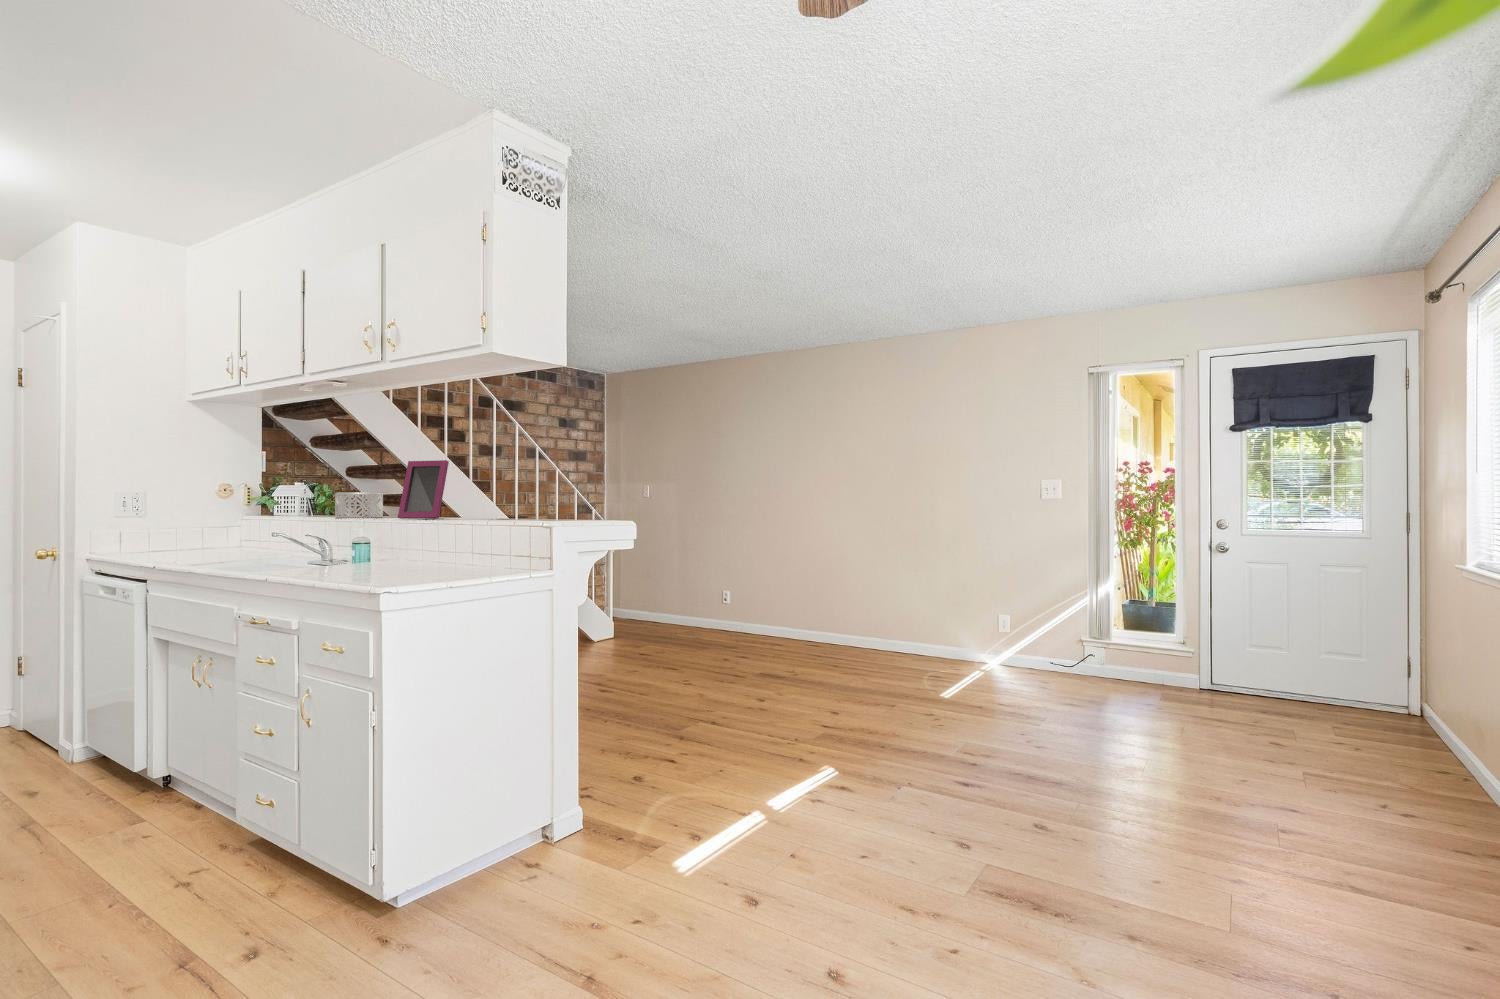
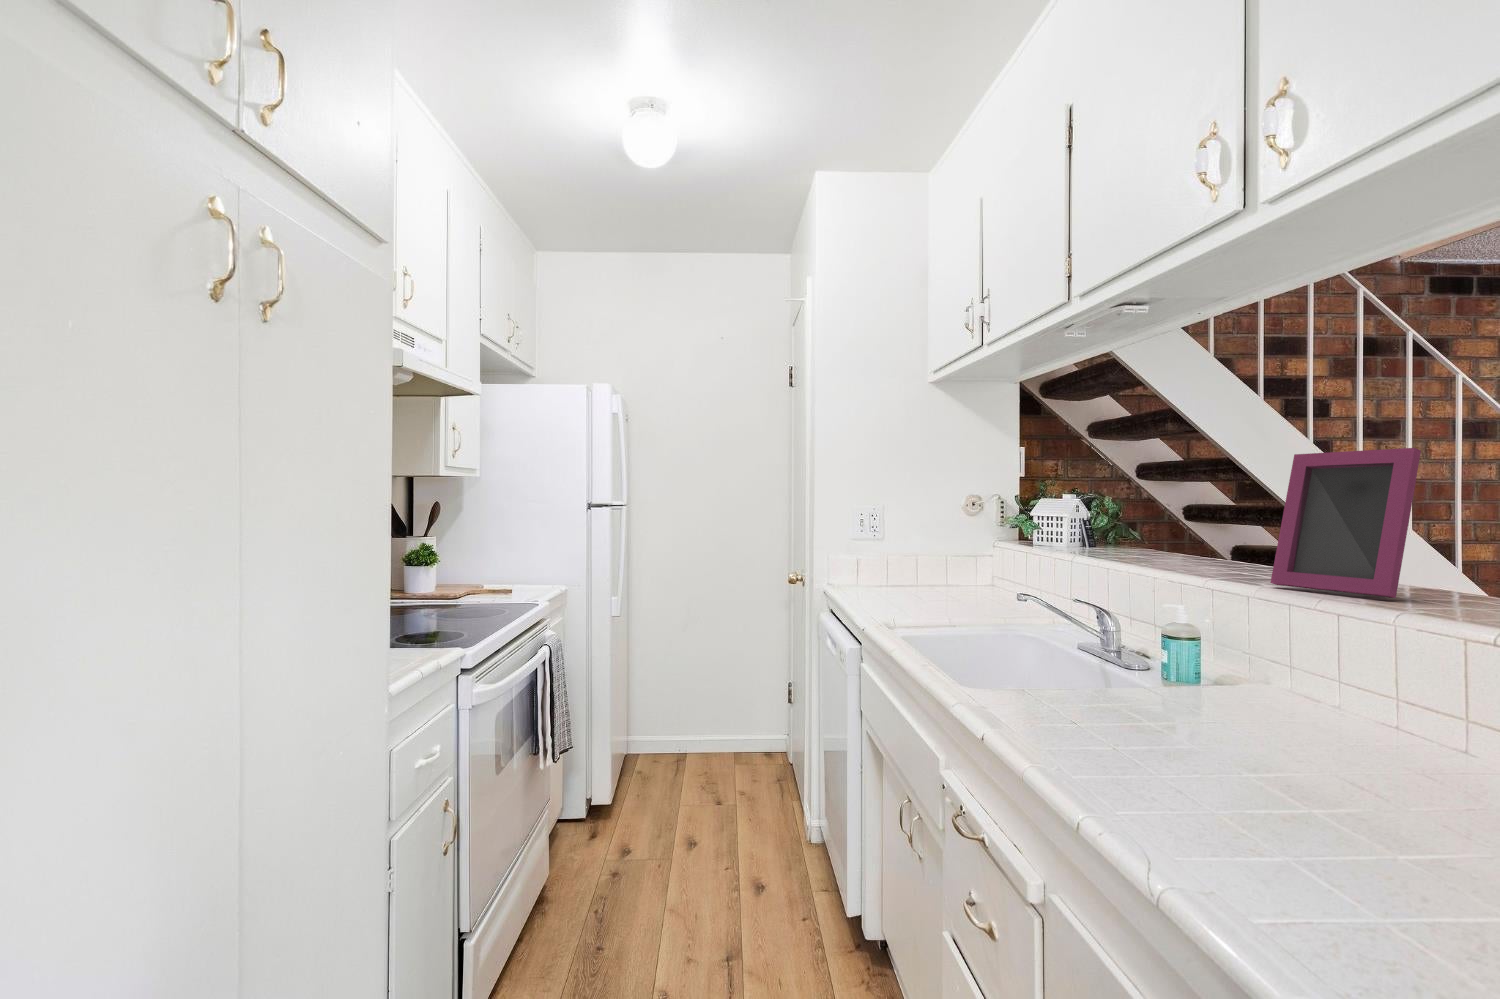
decorative bowl: present [335,492,383,518] -> none [1126,516,1218,567]

